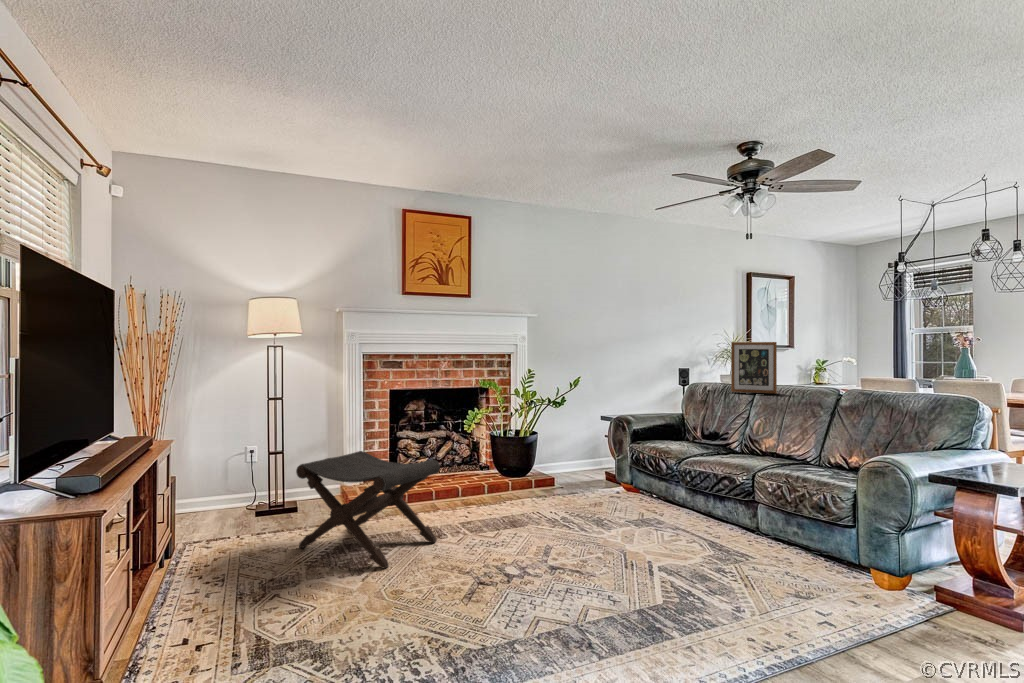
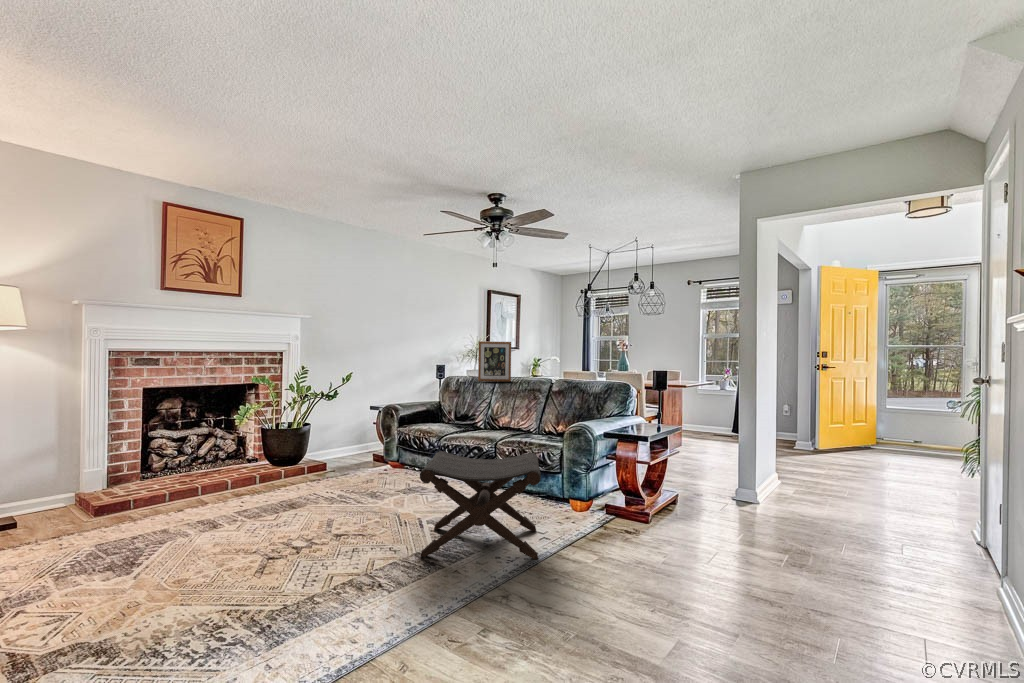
footstool: present [296,451,440,568] -> present [420,451,541,559]

